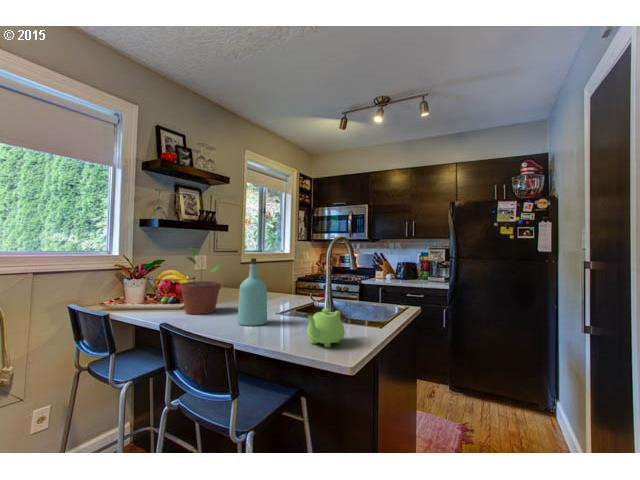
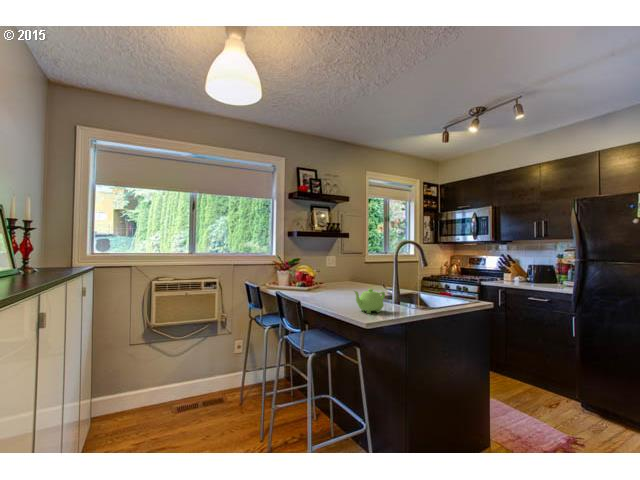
potted plant: present [180,248,223,314] -> none [305,249,331,294]
bottle: present [238,258,267,326] -> none [331,256,350,301]

